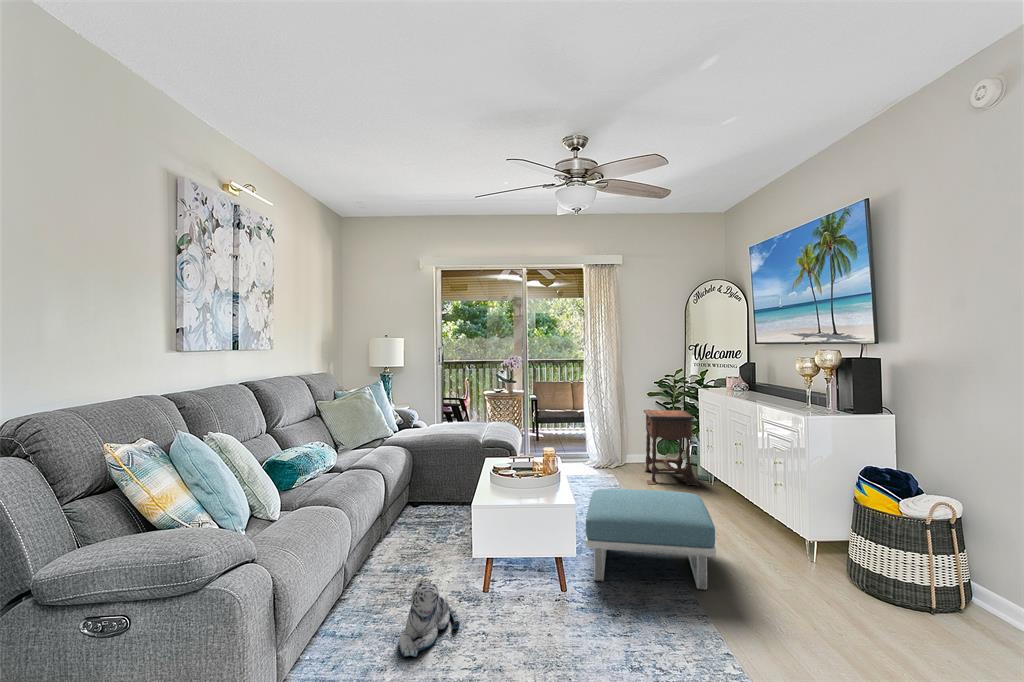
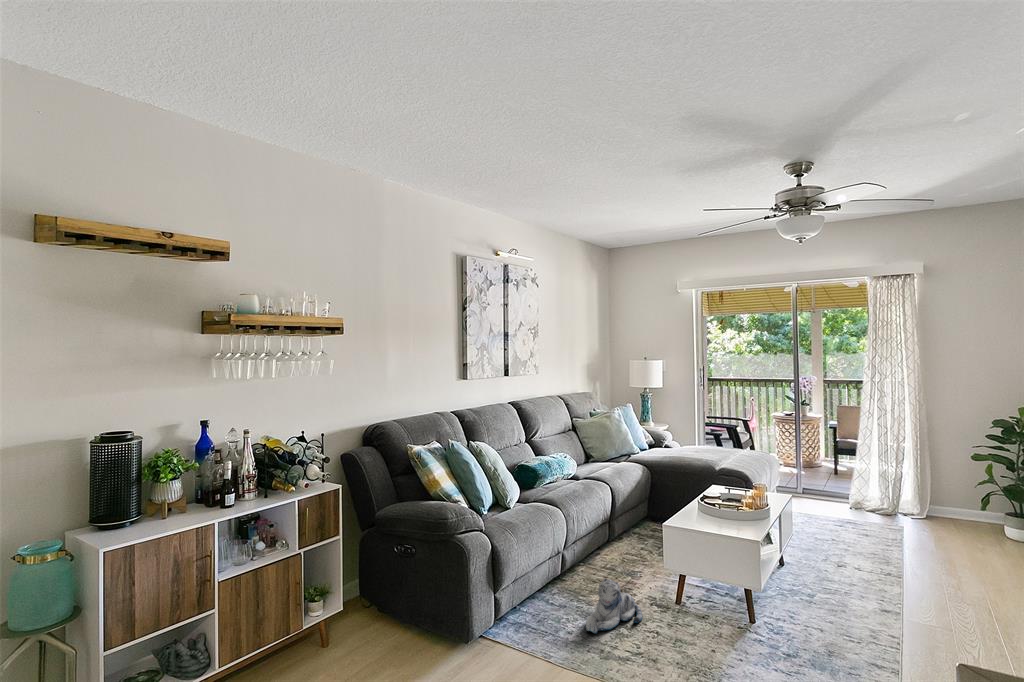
side table: present [644,410,699,486] -> none [931,451,1007,551]
footstool: present [585,489,716,590] -> none [780,532,944,654]

